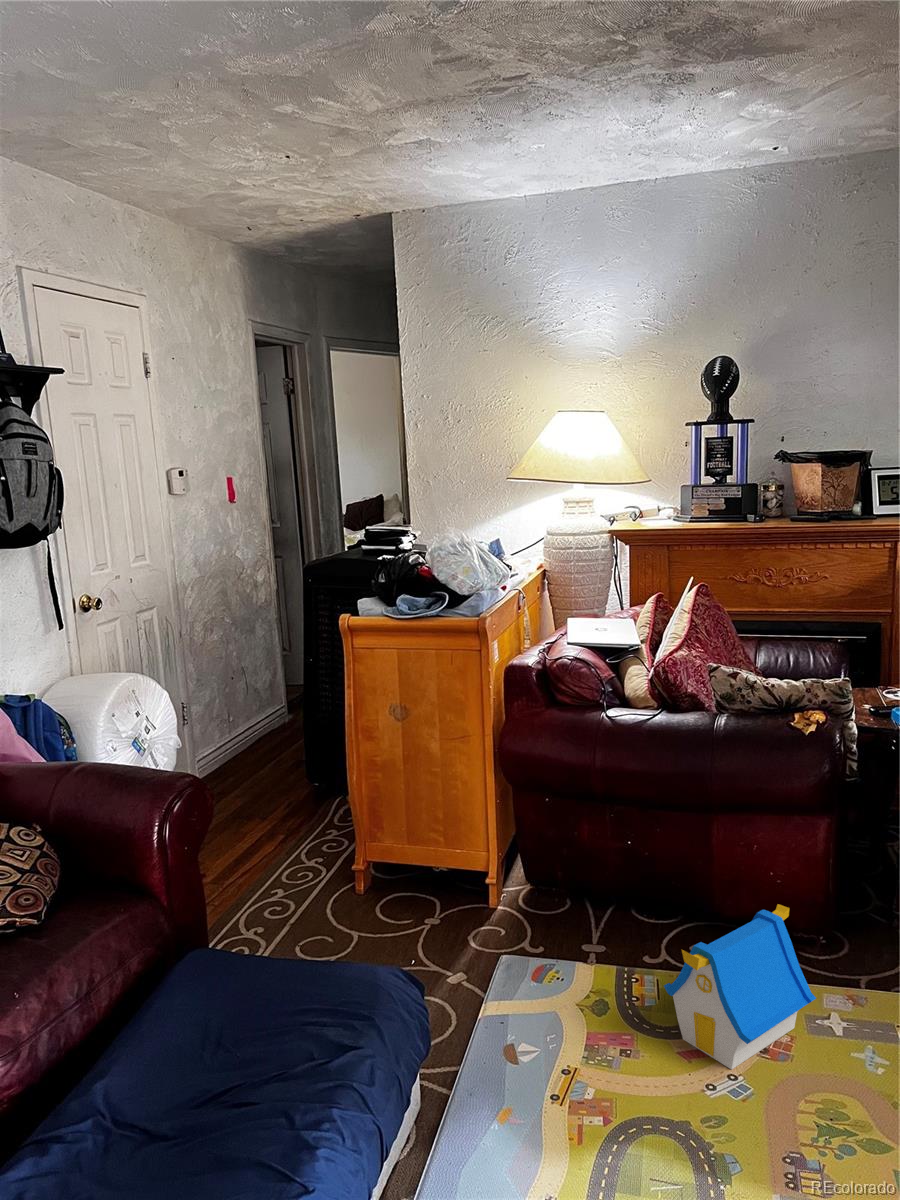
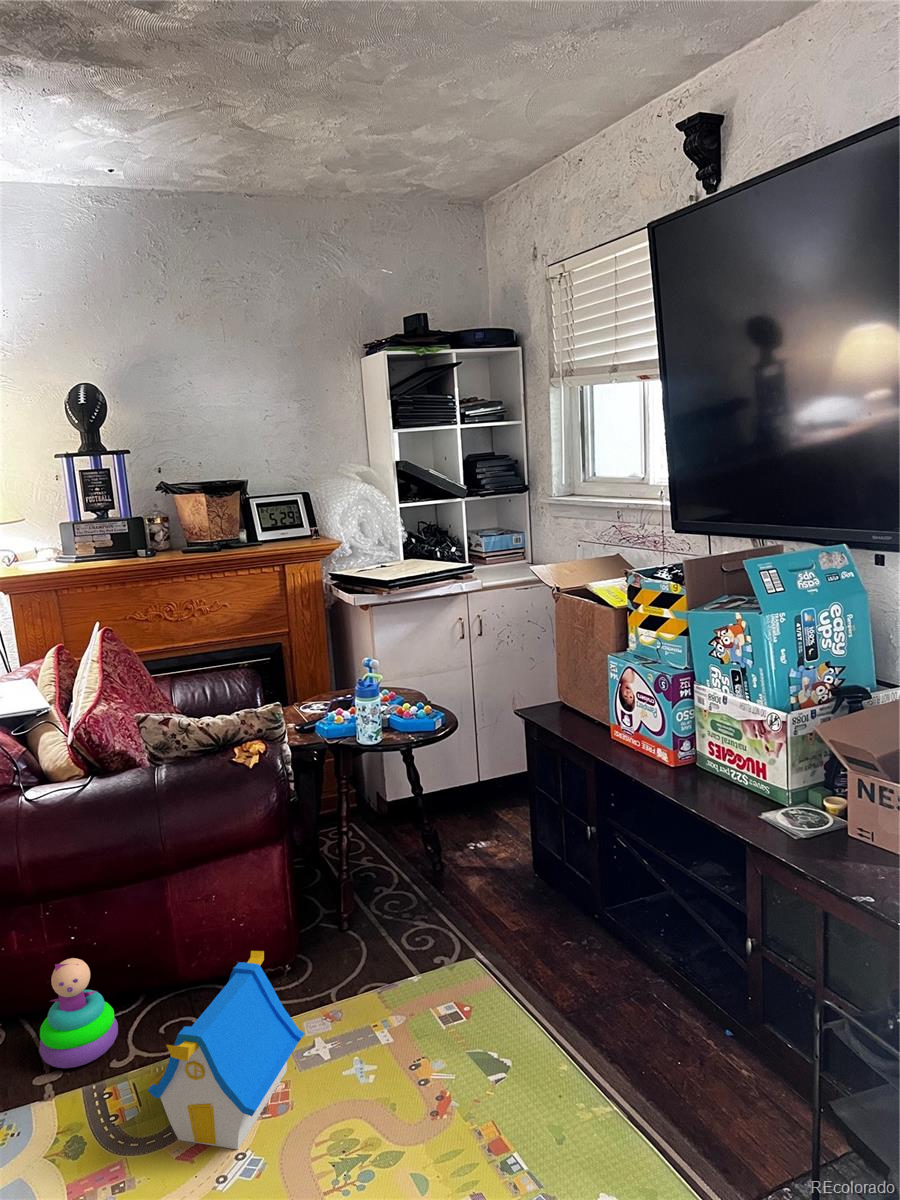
stacking toy: none [590,859,655,951] -> present [39,958,118,1068]

